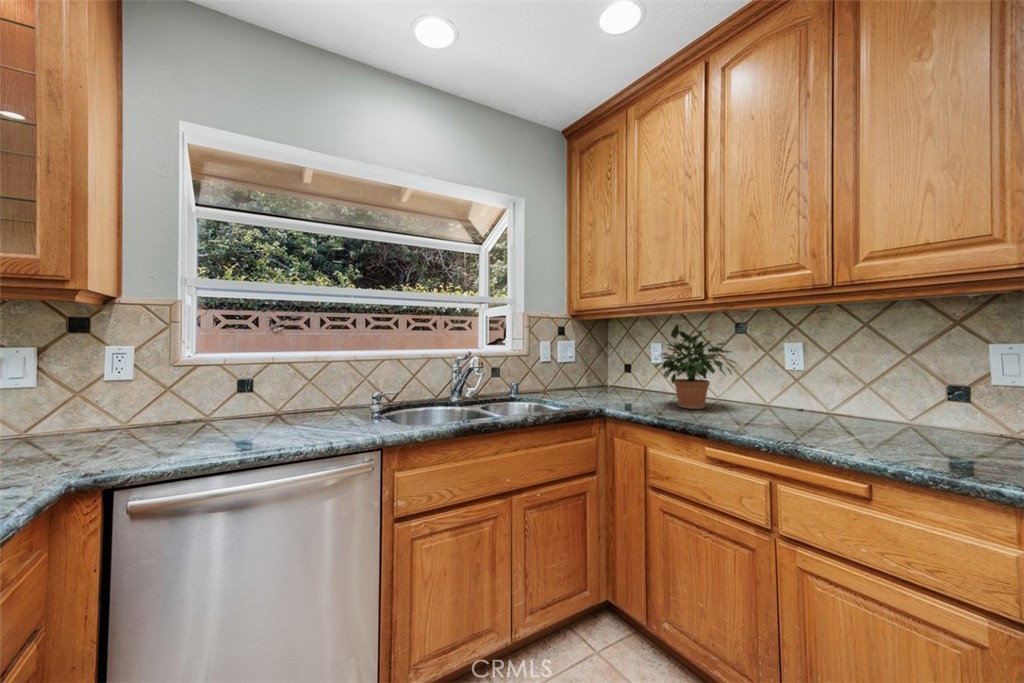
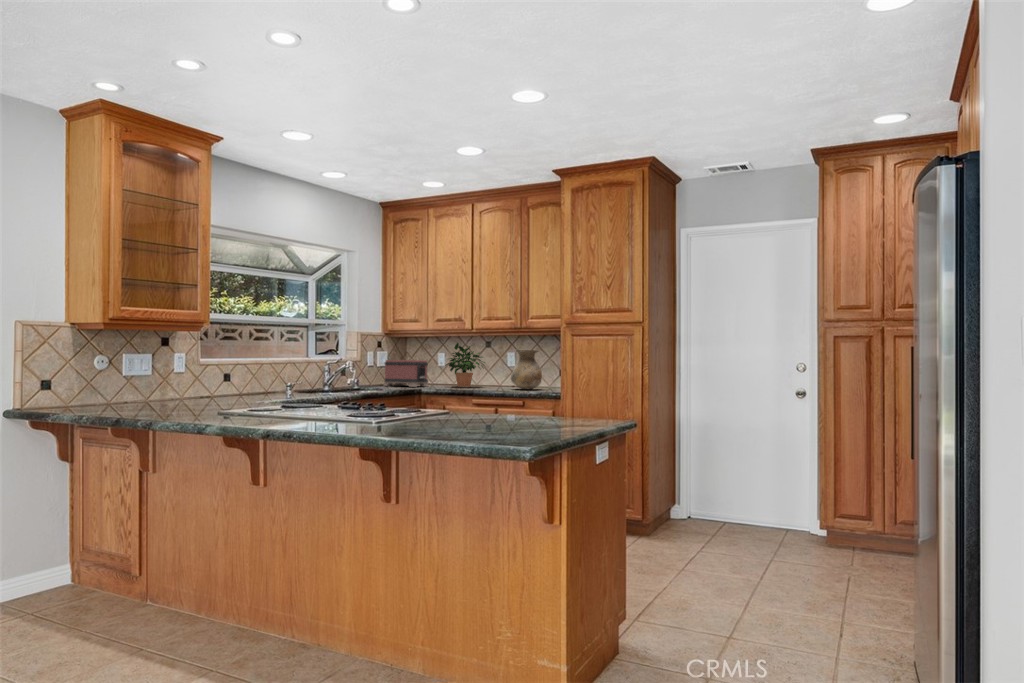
vase: none [801,336,895,430] -> present [511,350,542,389]
toaster: none [558,355,629,403] -> present [384,360,429,387]

